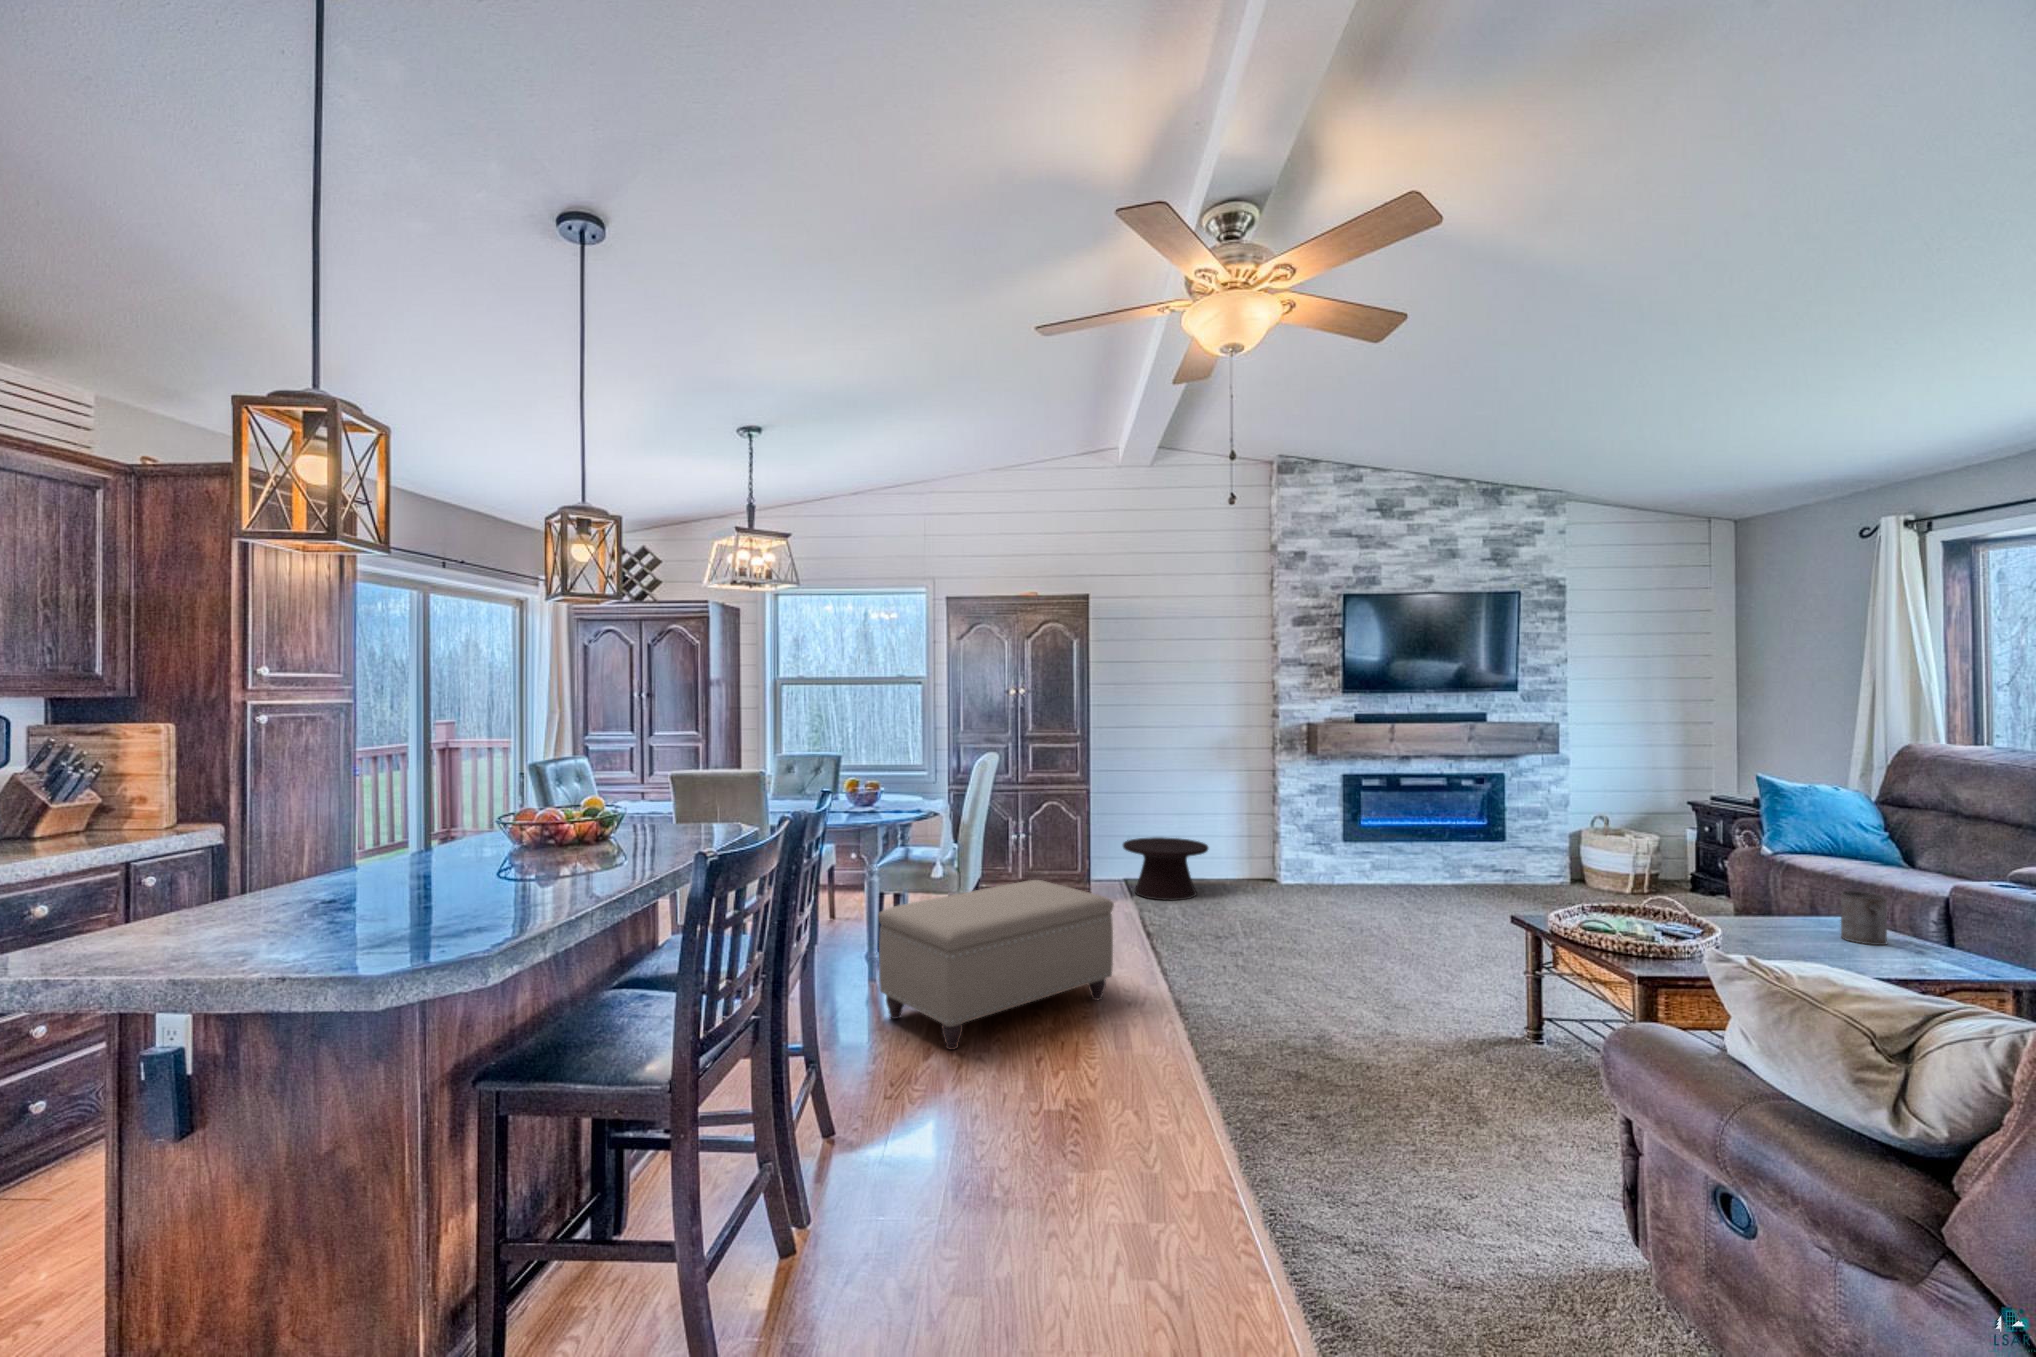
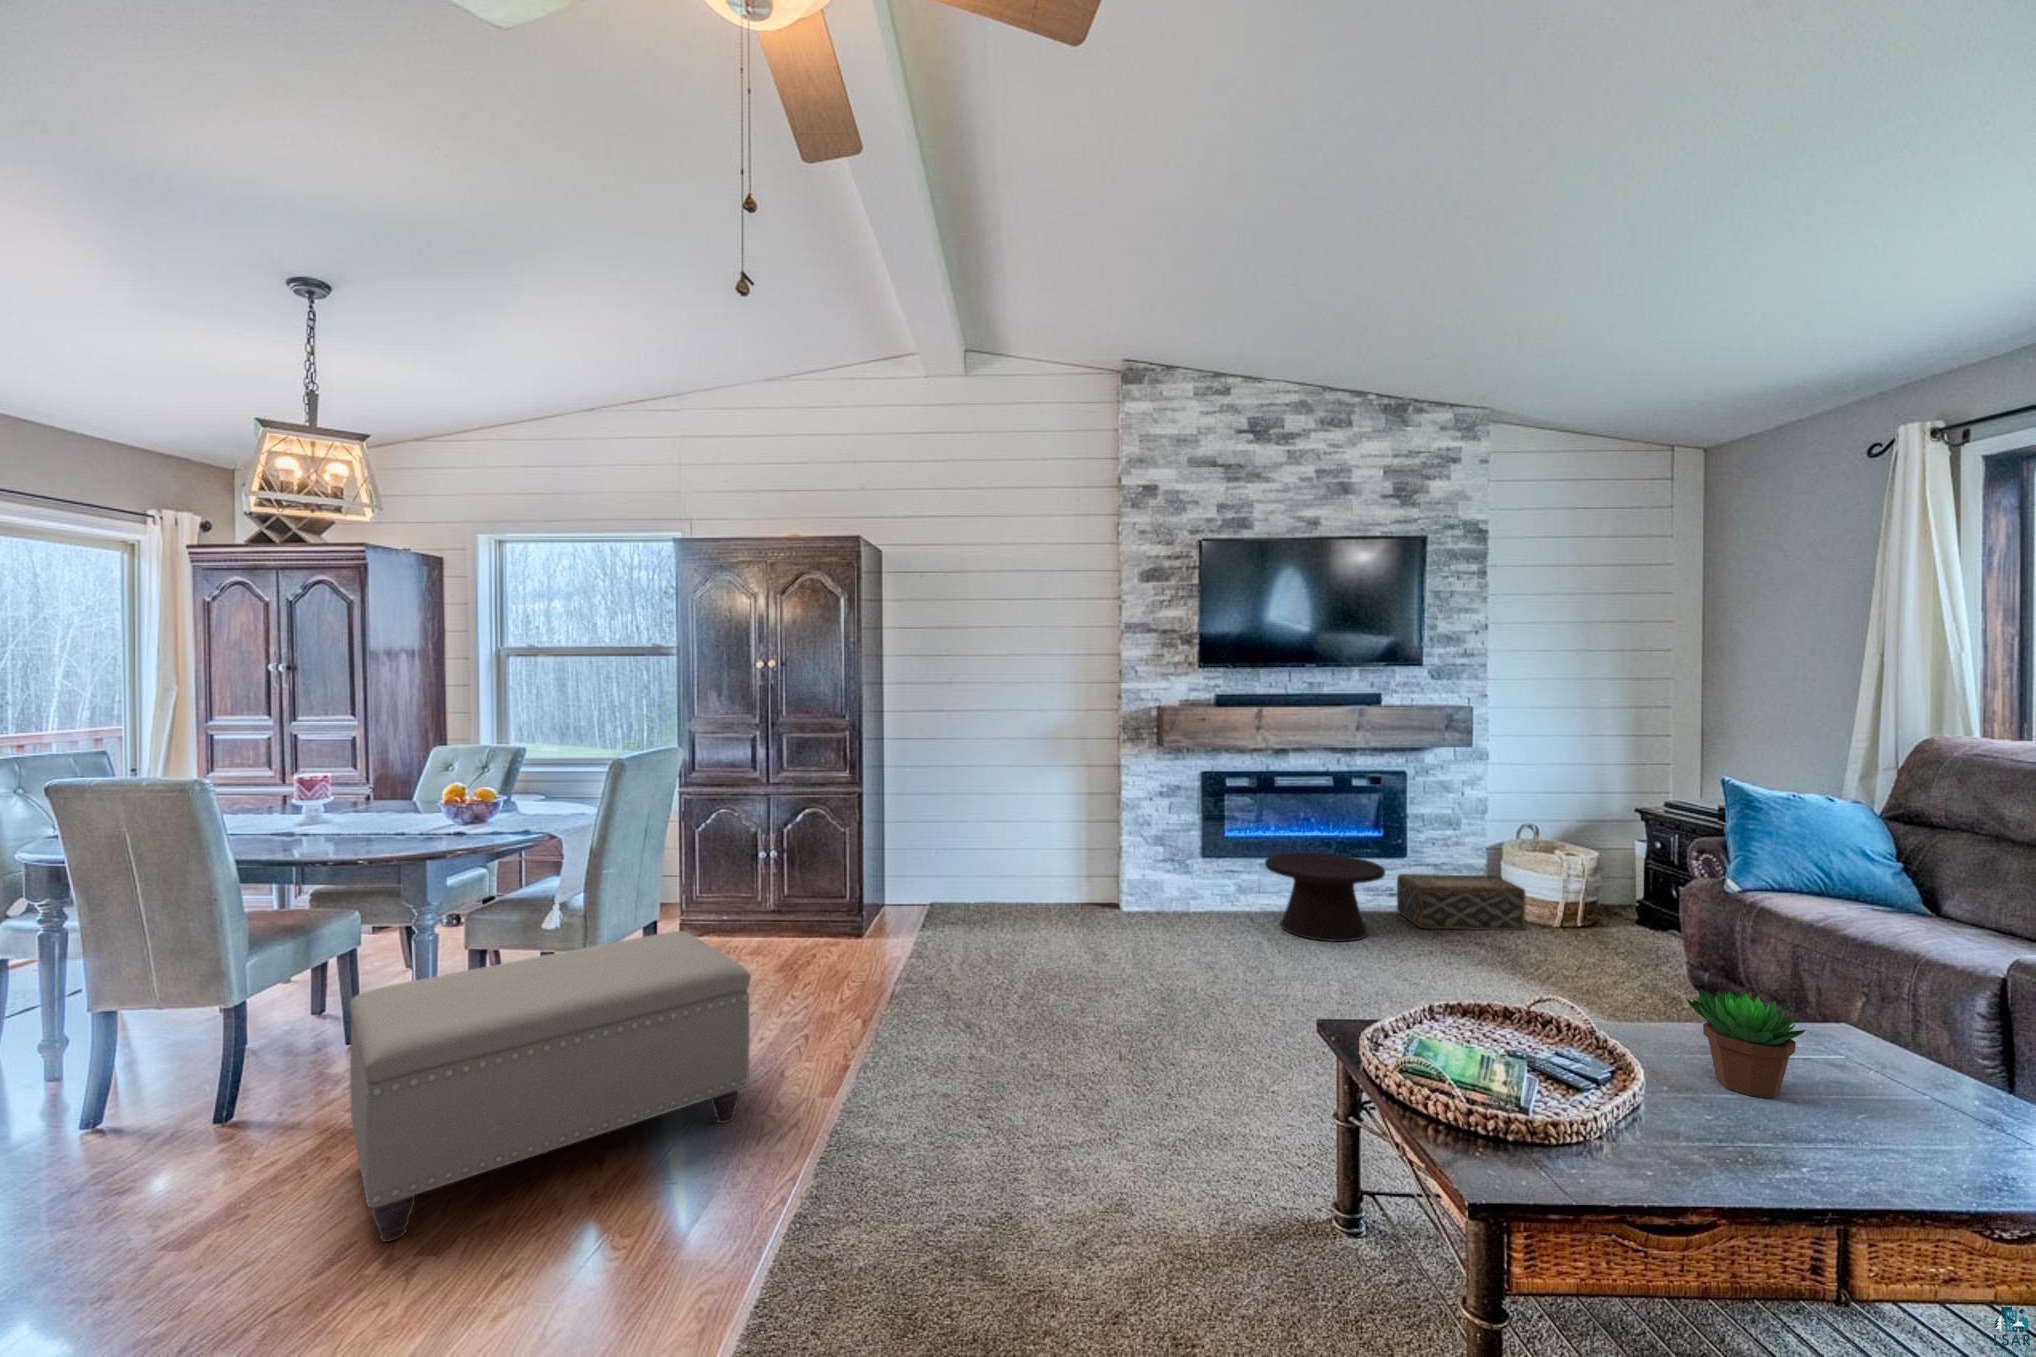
side table: present [1123,837,1208,901] -> present [1265,853,1385,942]
woven basket: none [1499,855,1604,896] -> present [1397,874,1526,930]
succulent plant: none [1742,886,1811,943] -> present [1686,988,1806,1099]
mug: present [1841,891,1887,945] -> none [1856,1000,1943,1107]

